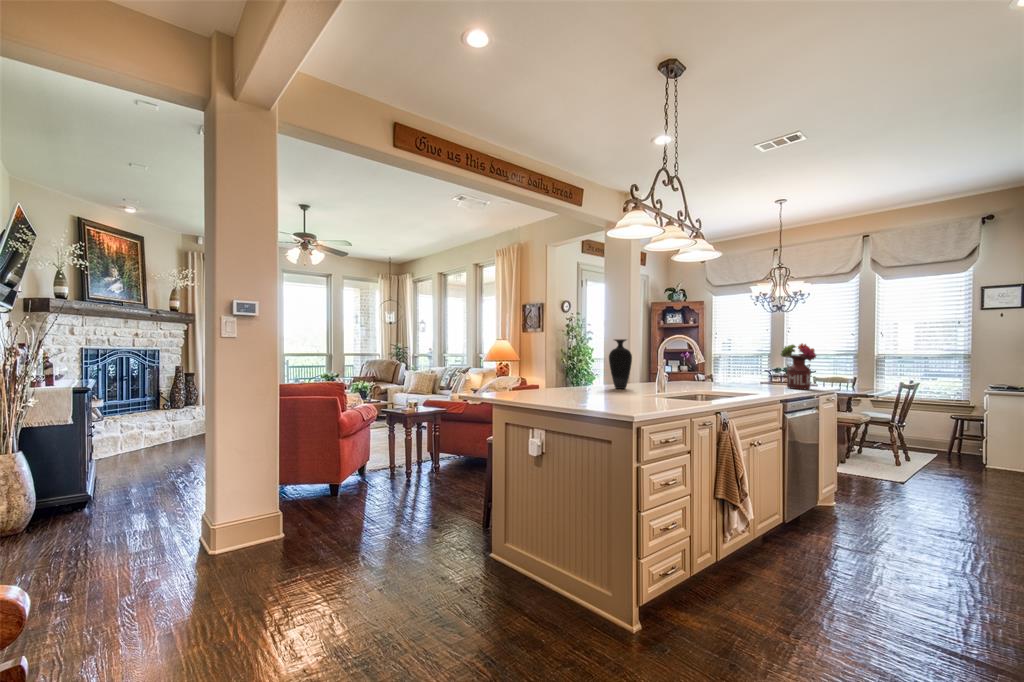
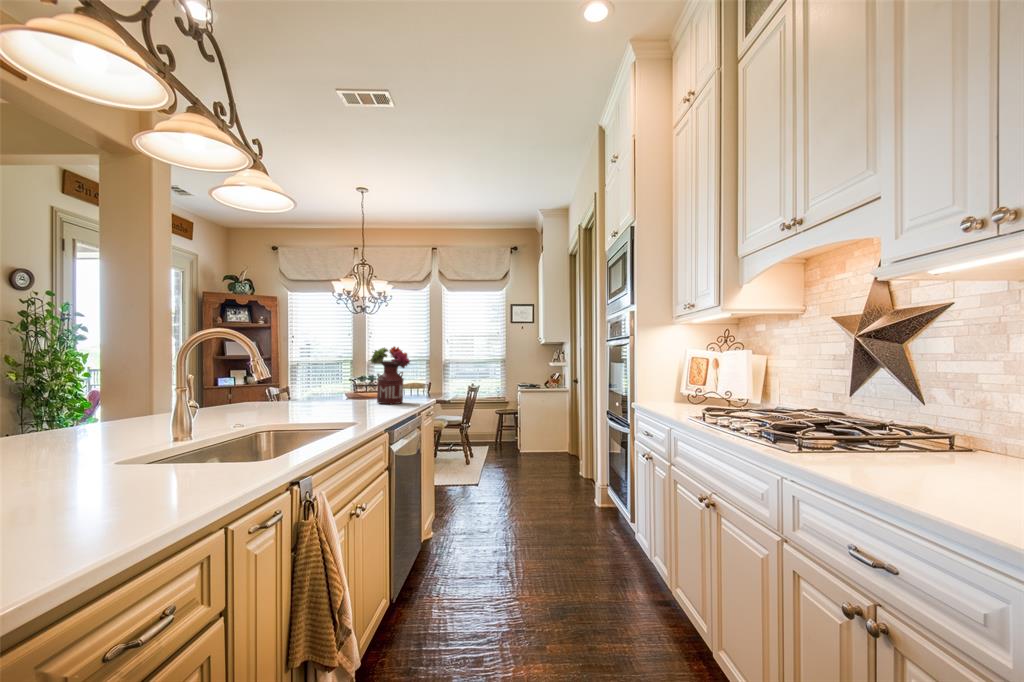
vase: present [609,339,632,389] -> none [37,333,104,440]

